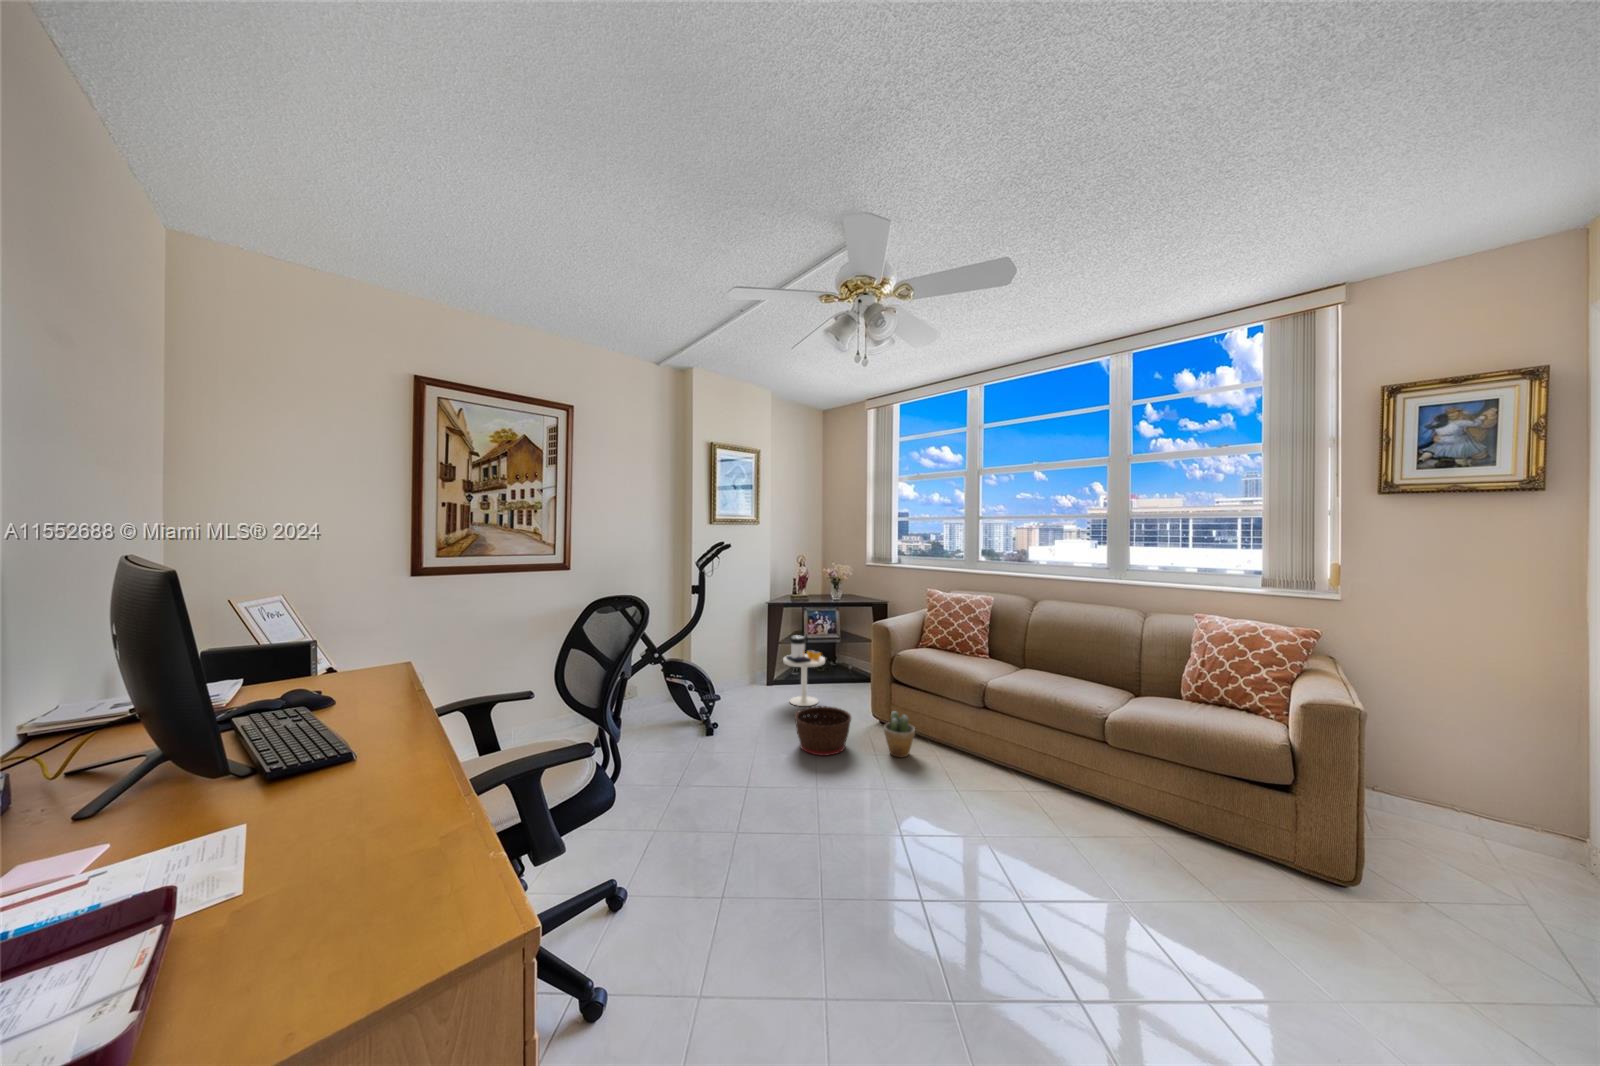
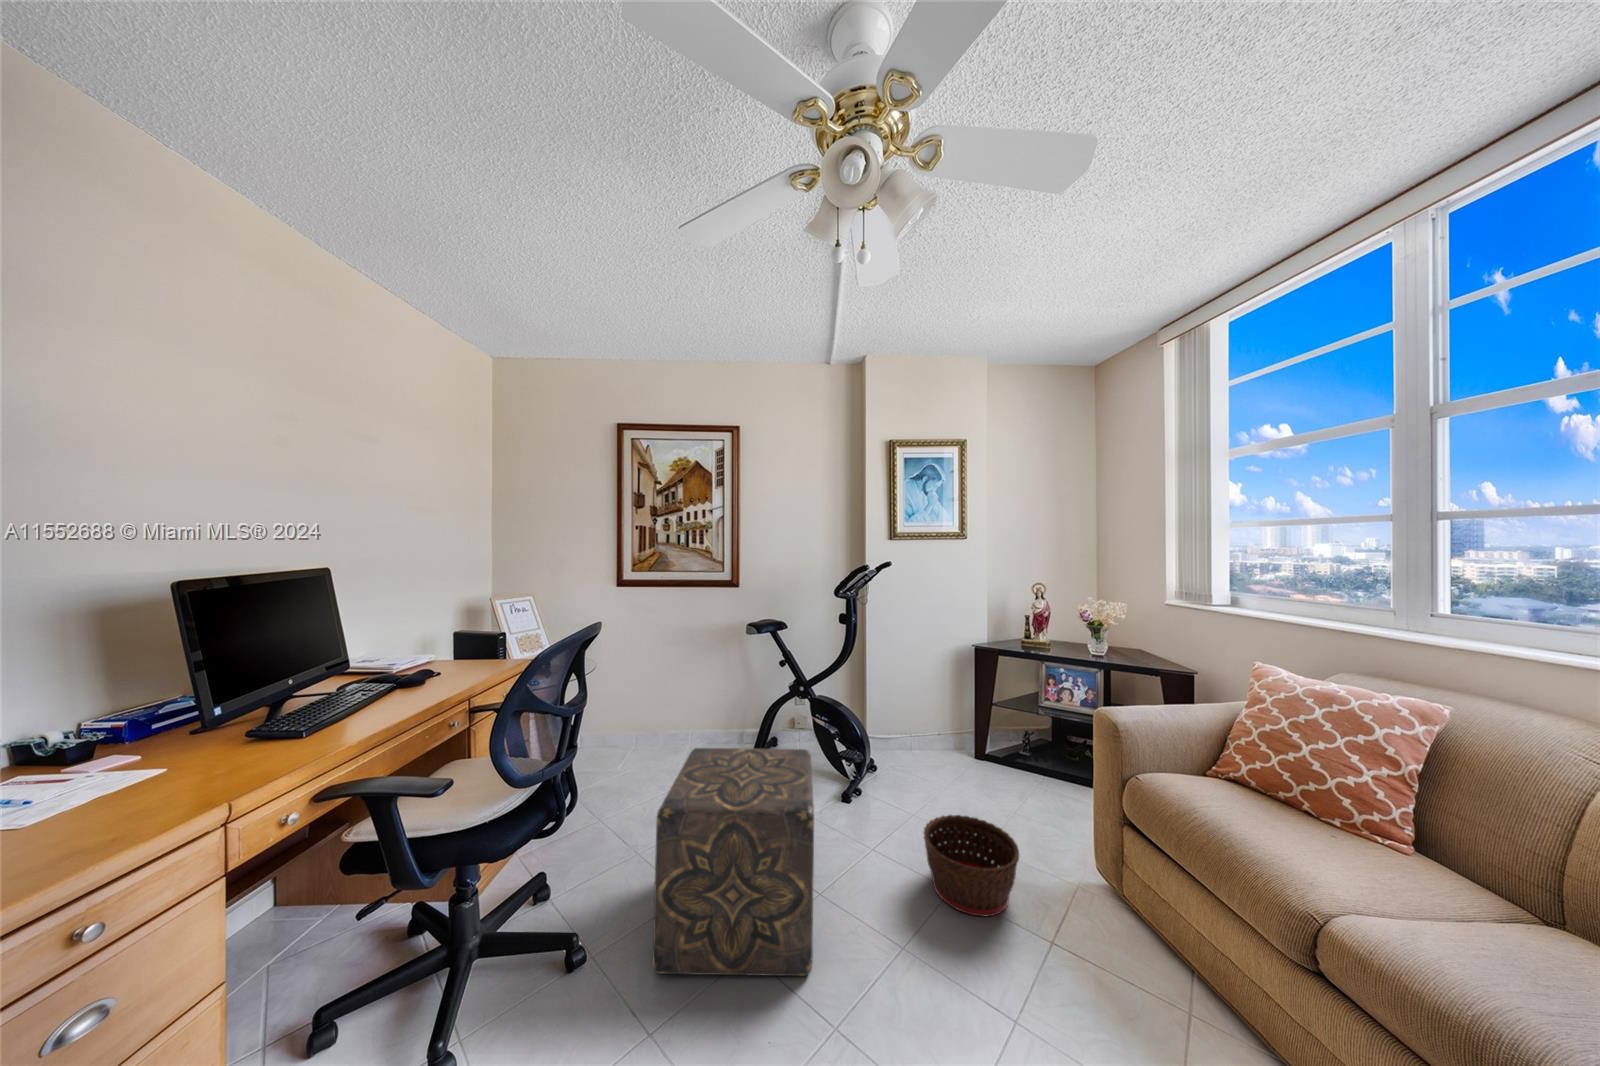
side table: present [783,636,825,706] -> none [978,698,1045,810]
ottoman: none [643,684,785,850] -> present [653,748,814,976]
potted plant: present [884,711,915,757] -> none [1066,887,1137,996]

